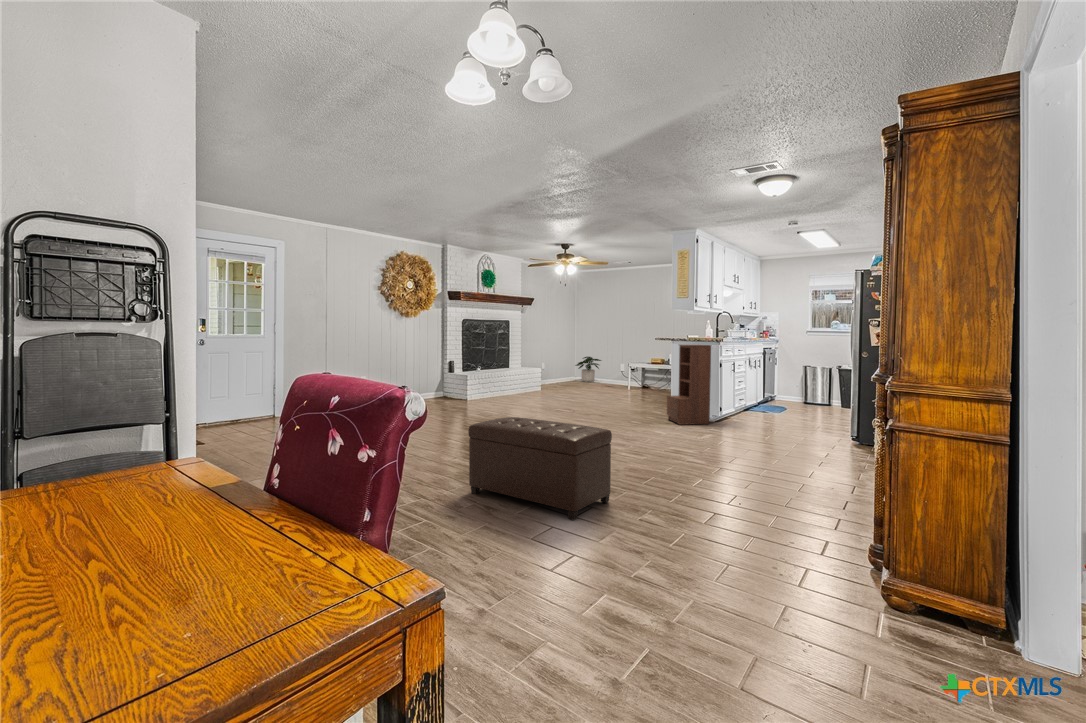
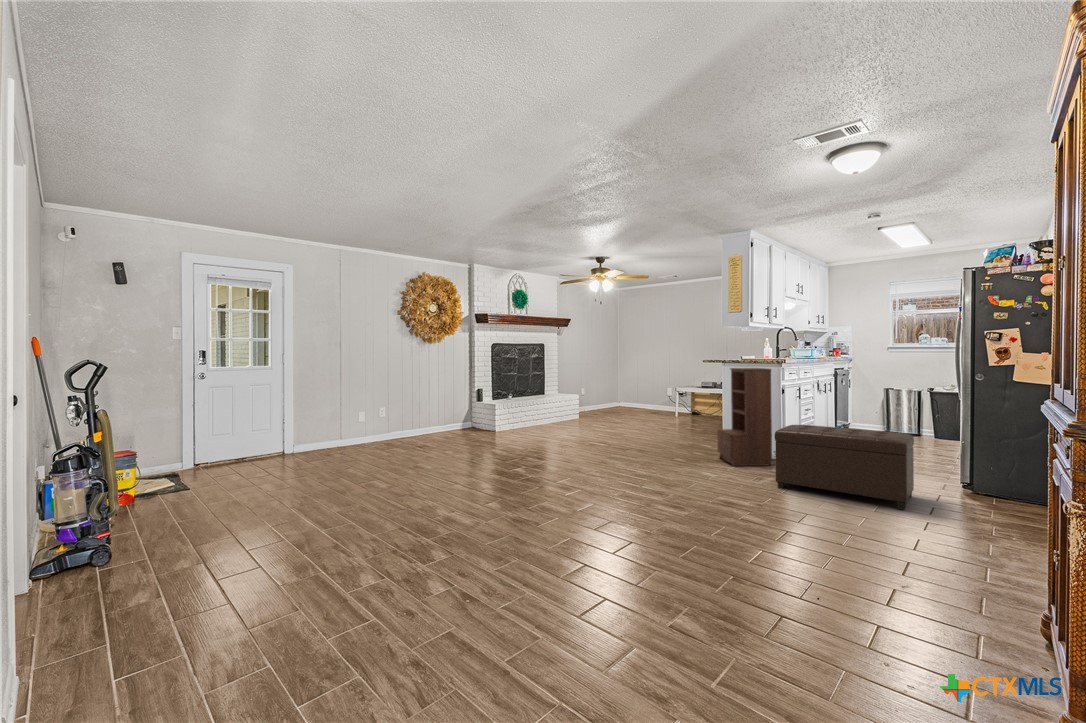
potted plant: present [576,357,601,382] -> none [617,379,648,406]
ottoman: present [468,417,612,520] -> present [775,425,914,509]

